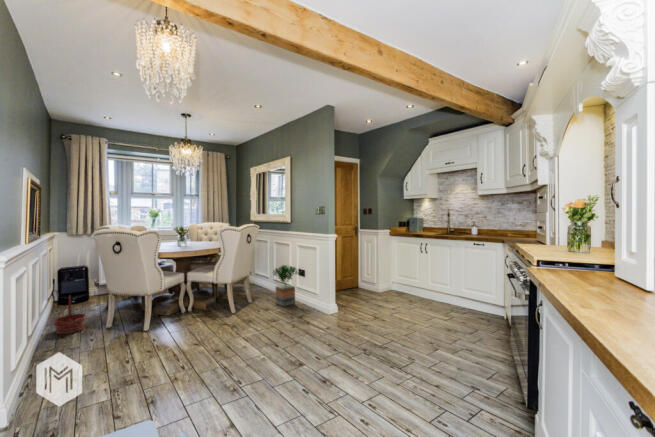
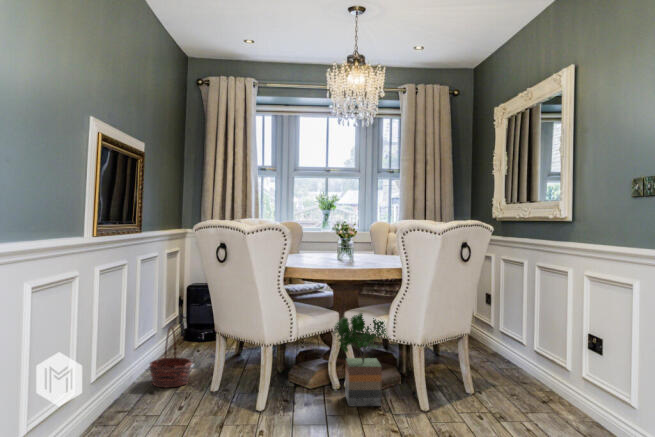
potted tree: present [273,265,299,306] -> present [334,313,389,406]

